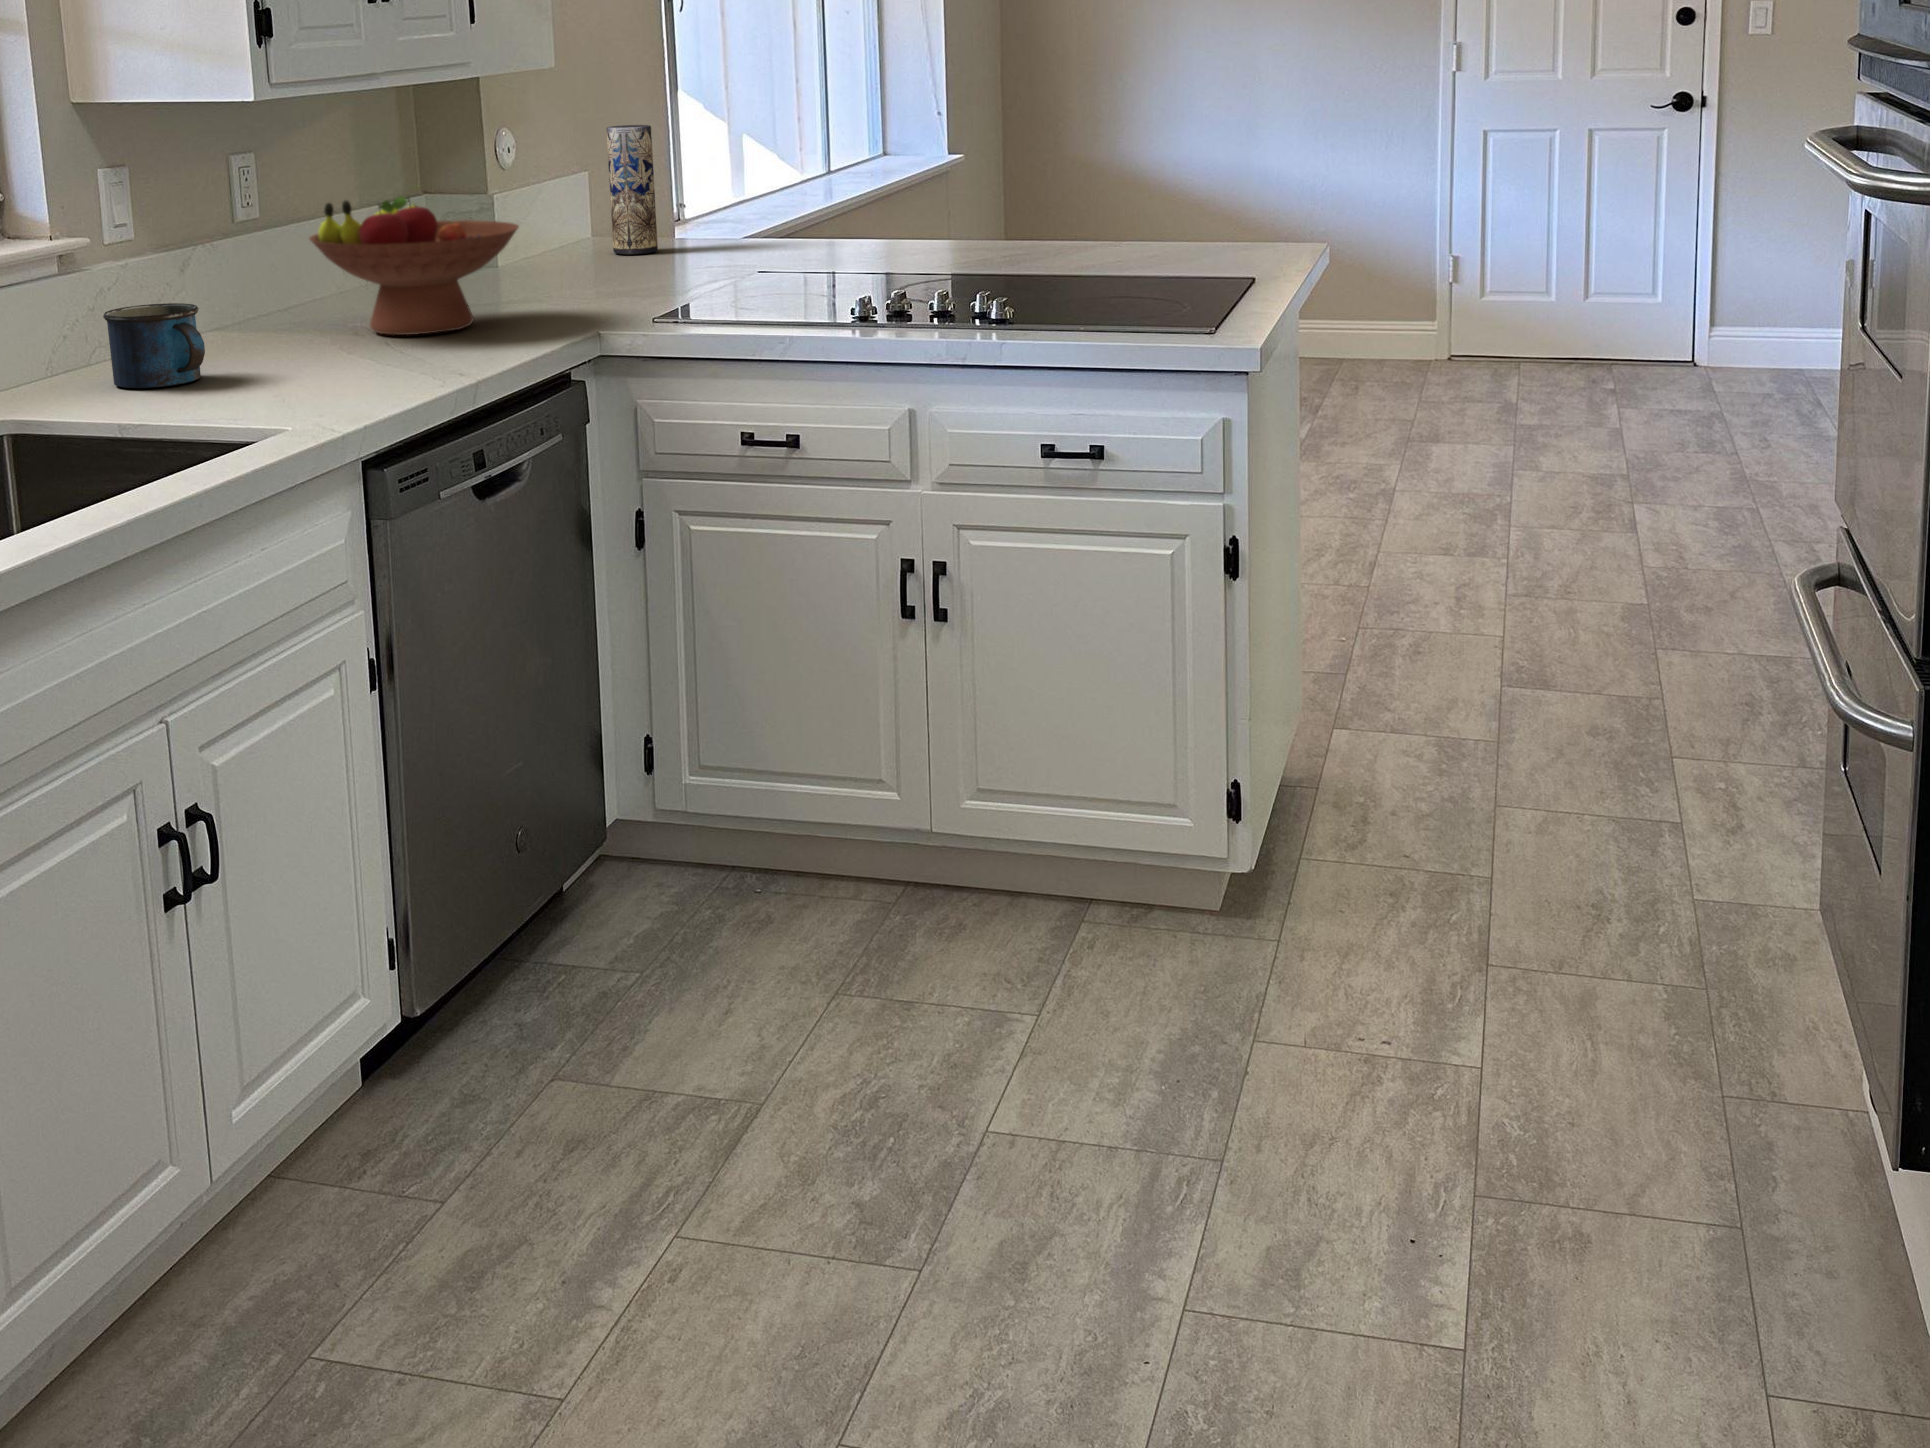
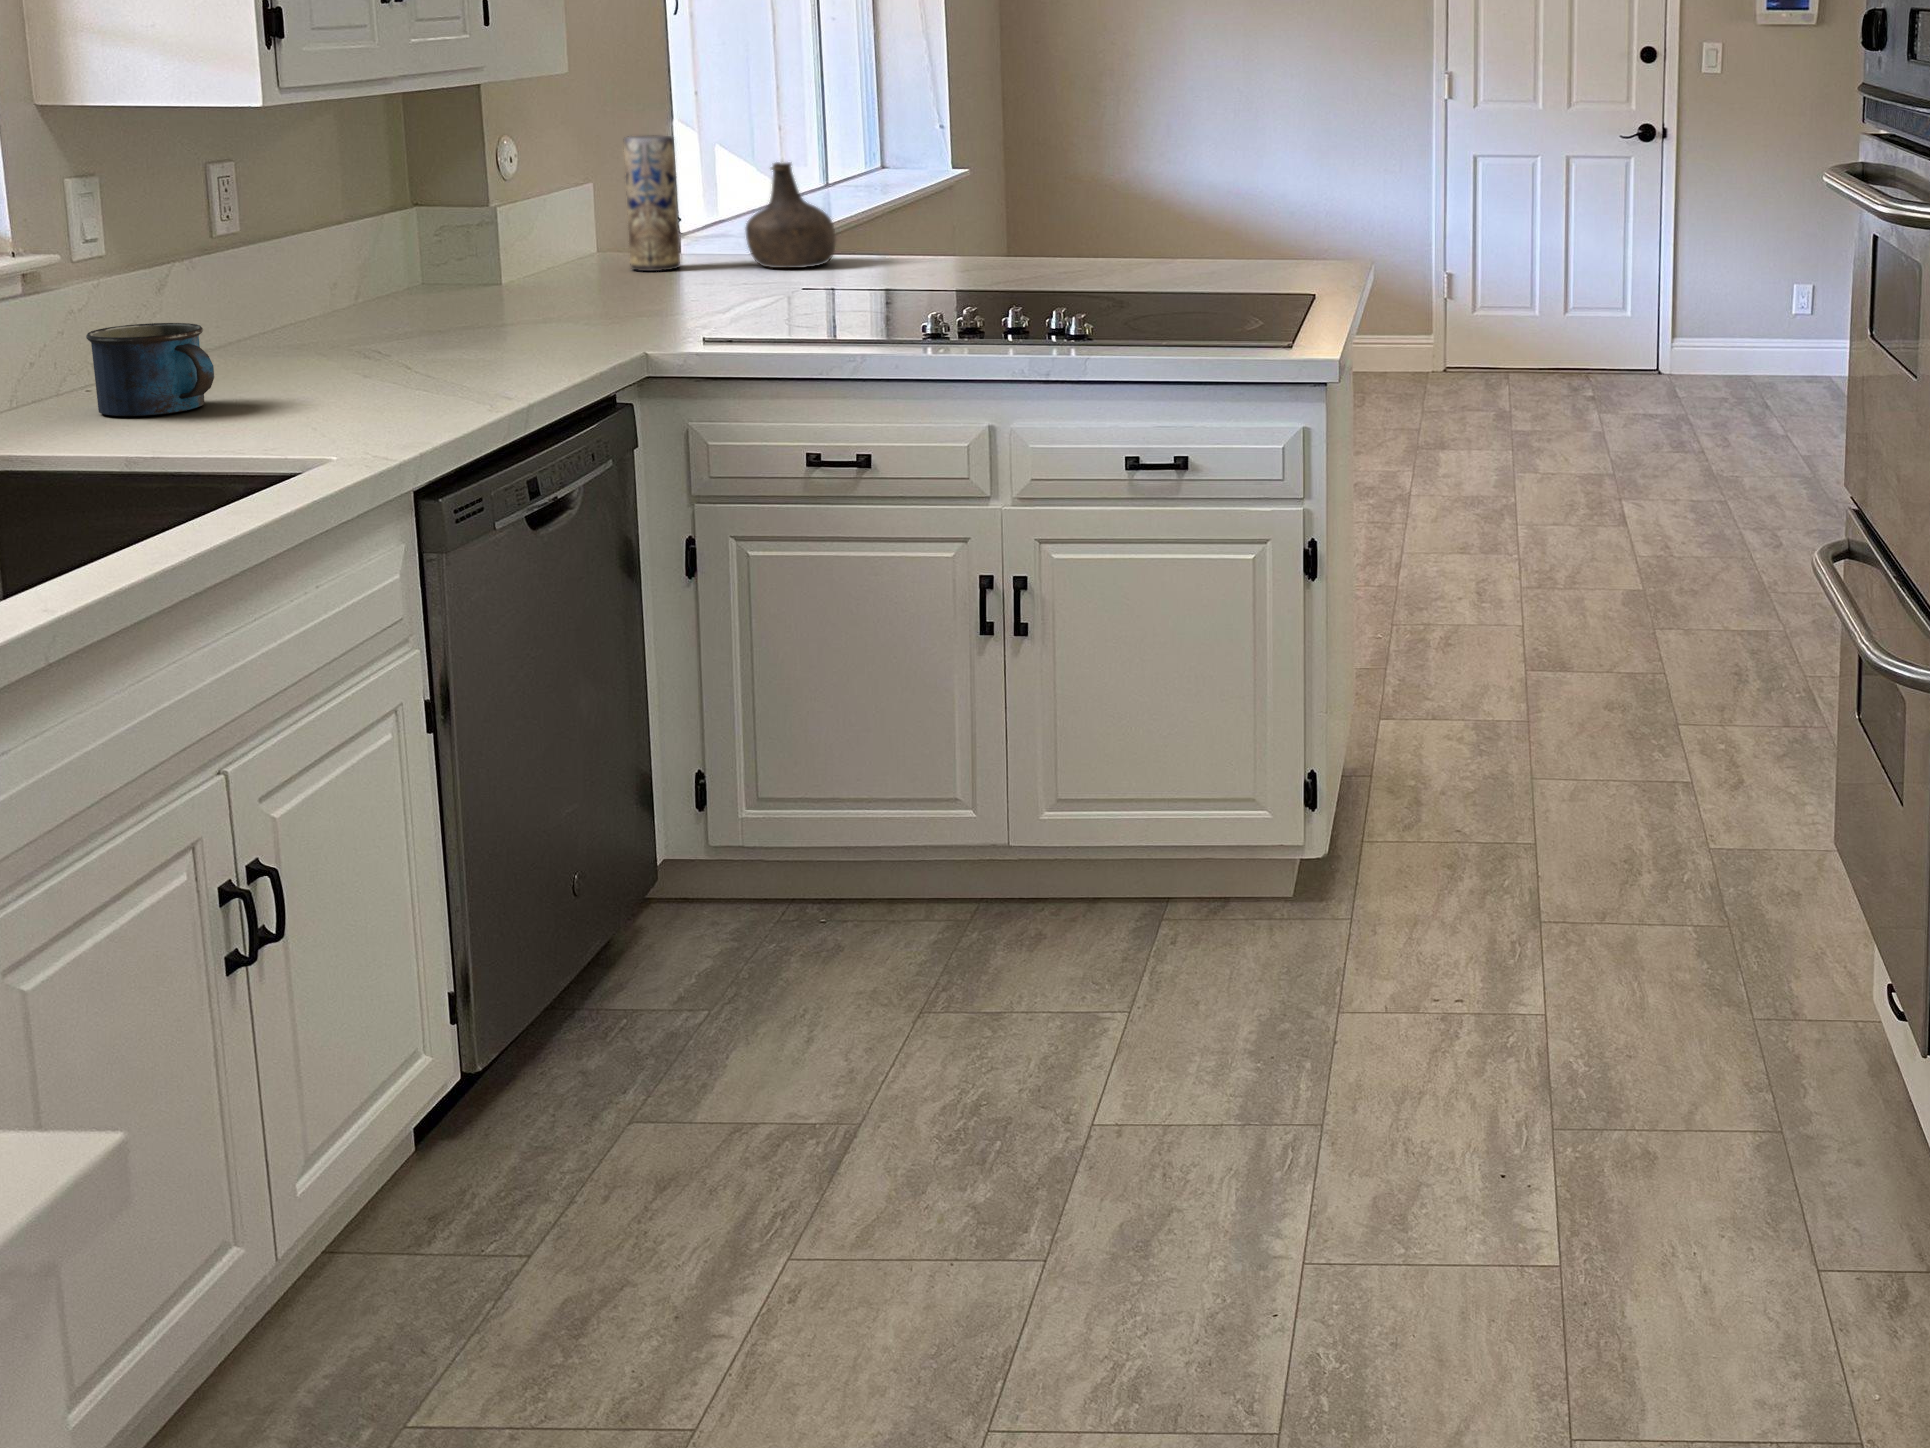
bottle: none [716,148,799,251] -> present [746,162,836,268]
fruit bowl: present [309,197,519,335] -> none [316,208,560,356]

